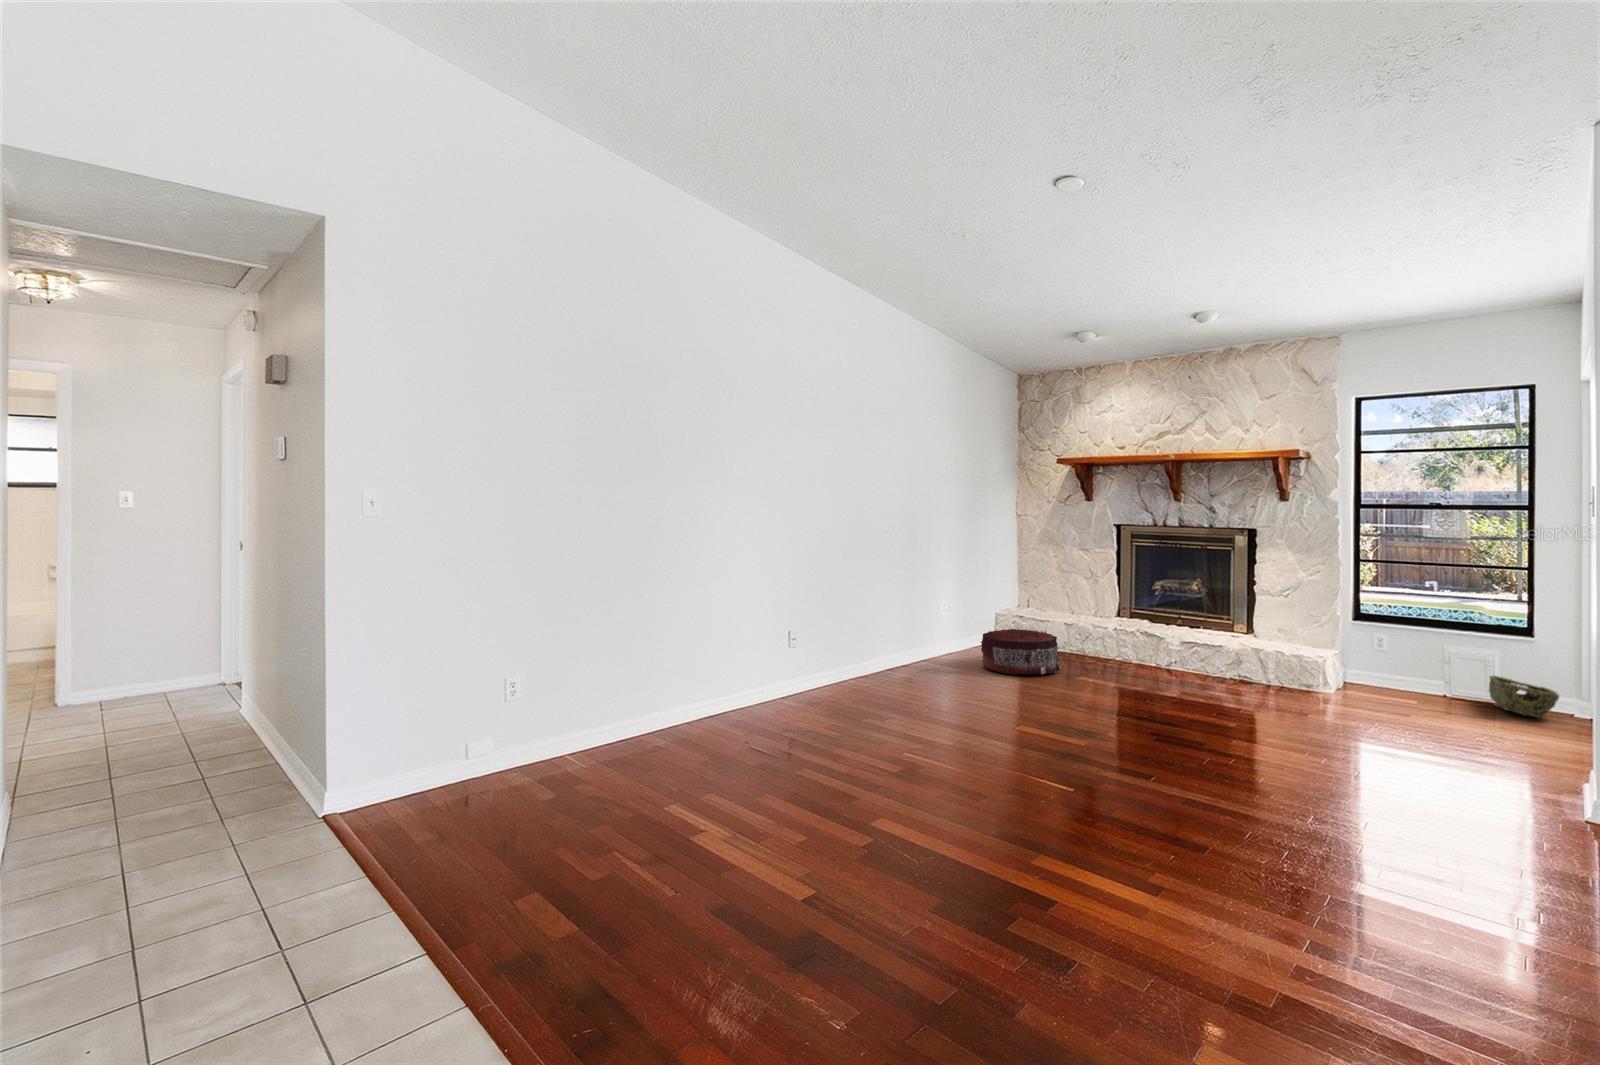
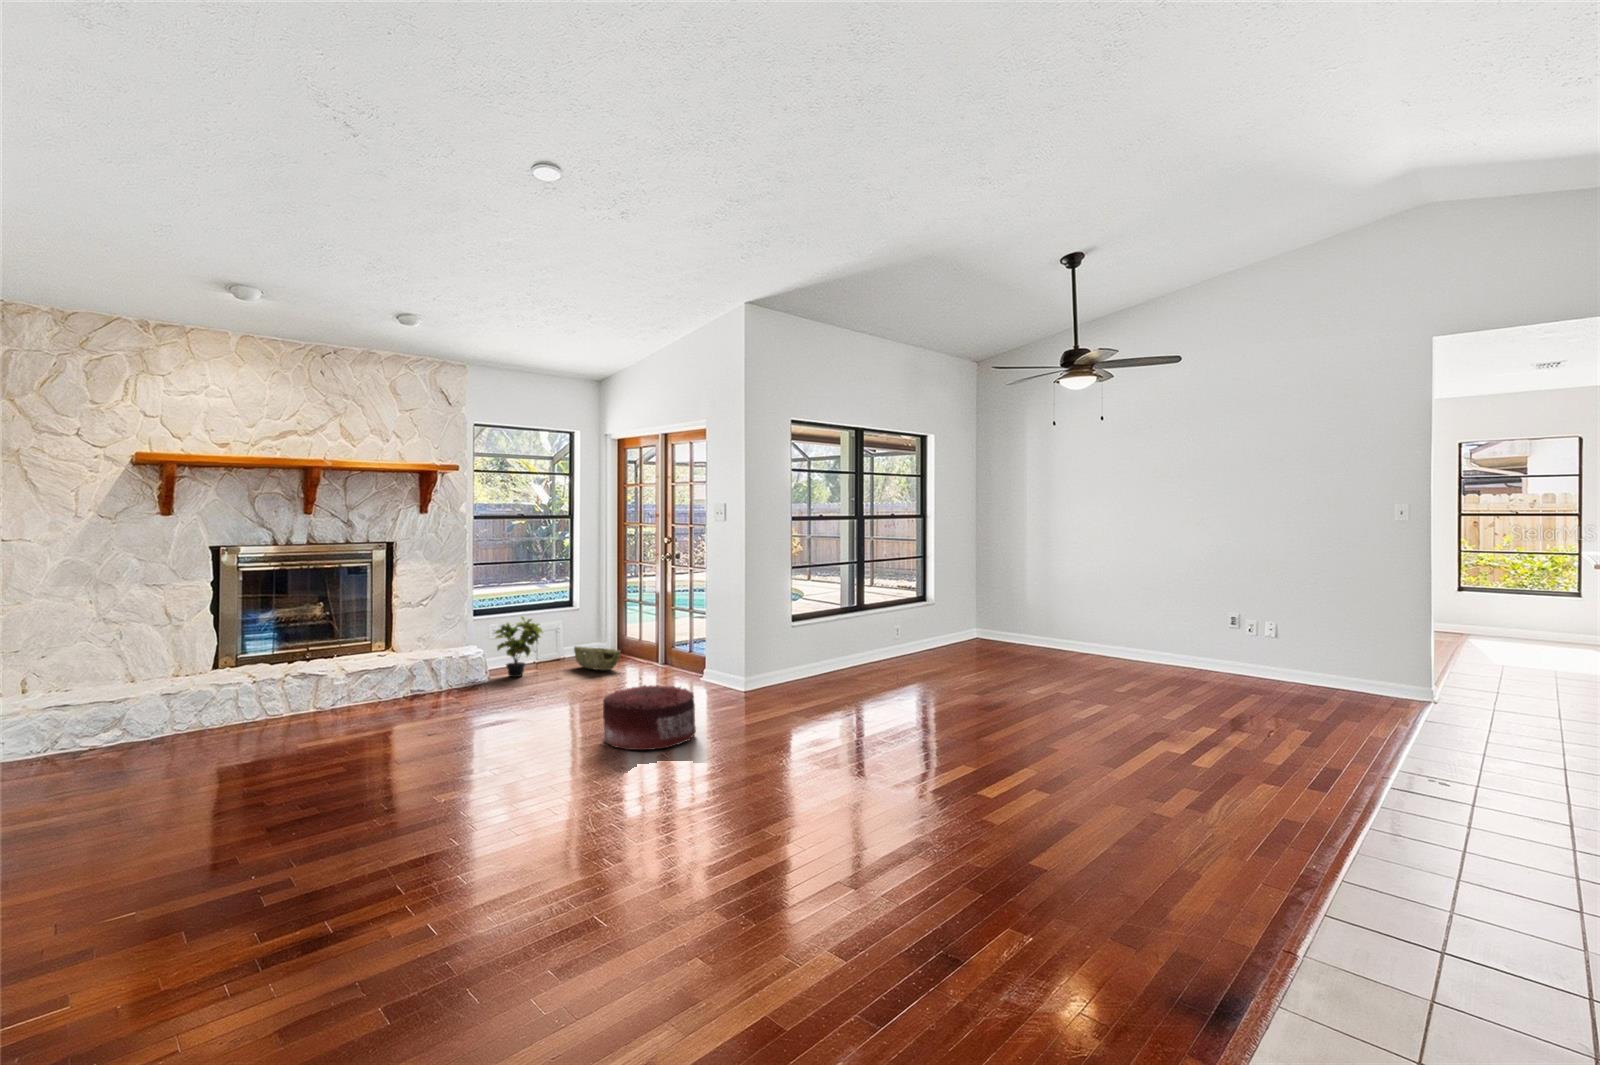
potted plant: none [1360,621,1431,693] -> present [495,617,543,677]
pouf: present [981,629,1059,675] -> present [603,685,696,750]

